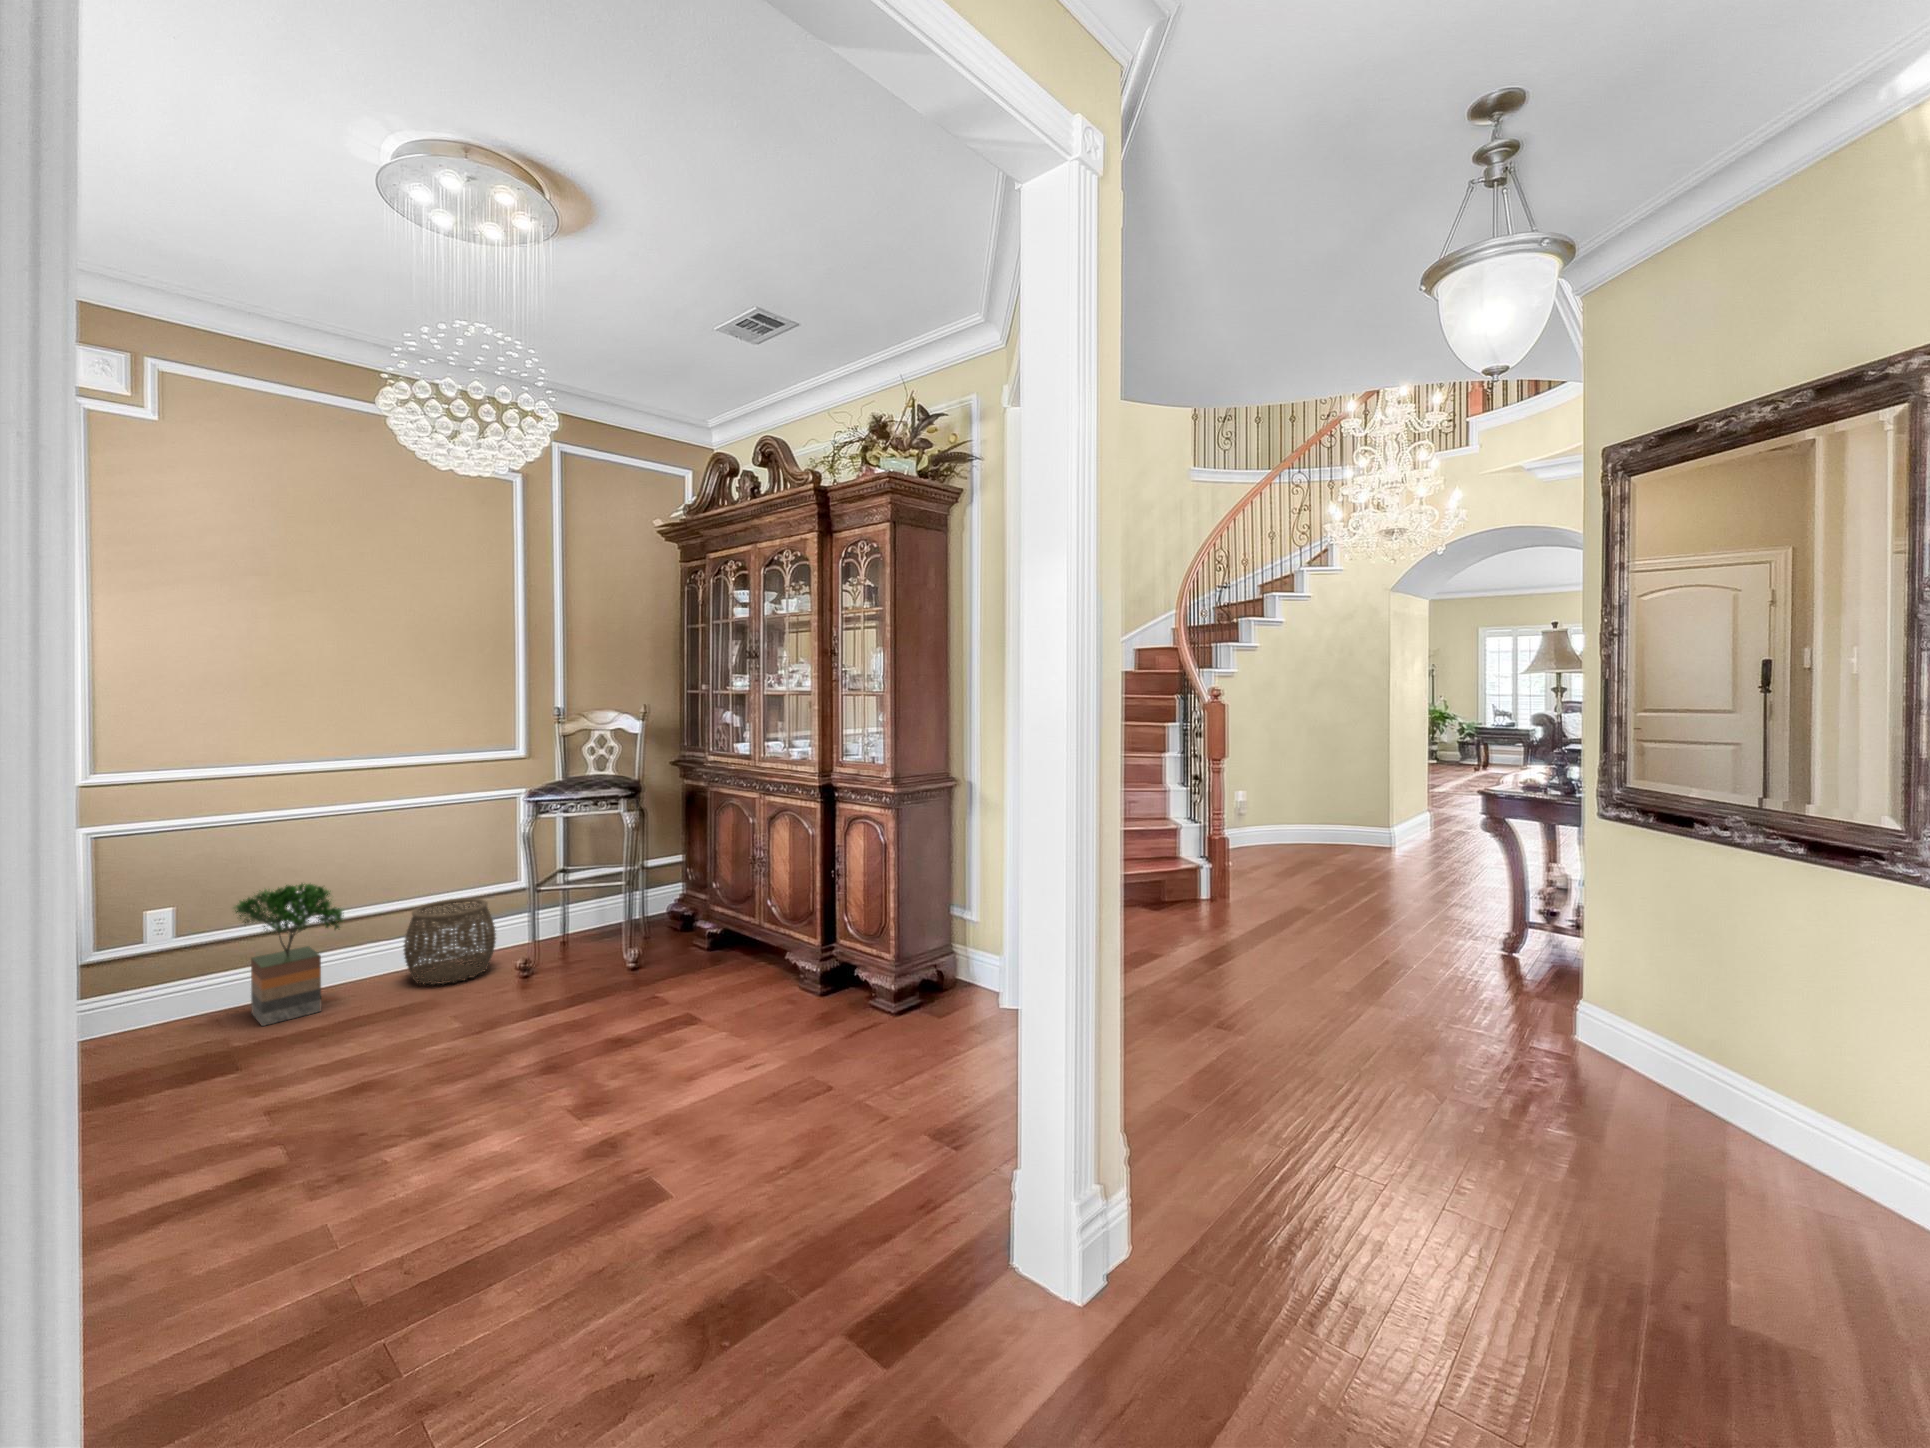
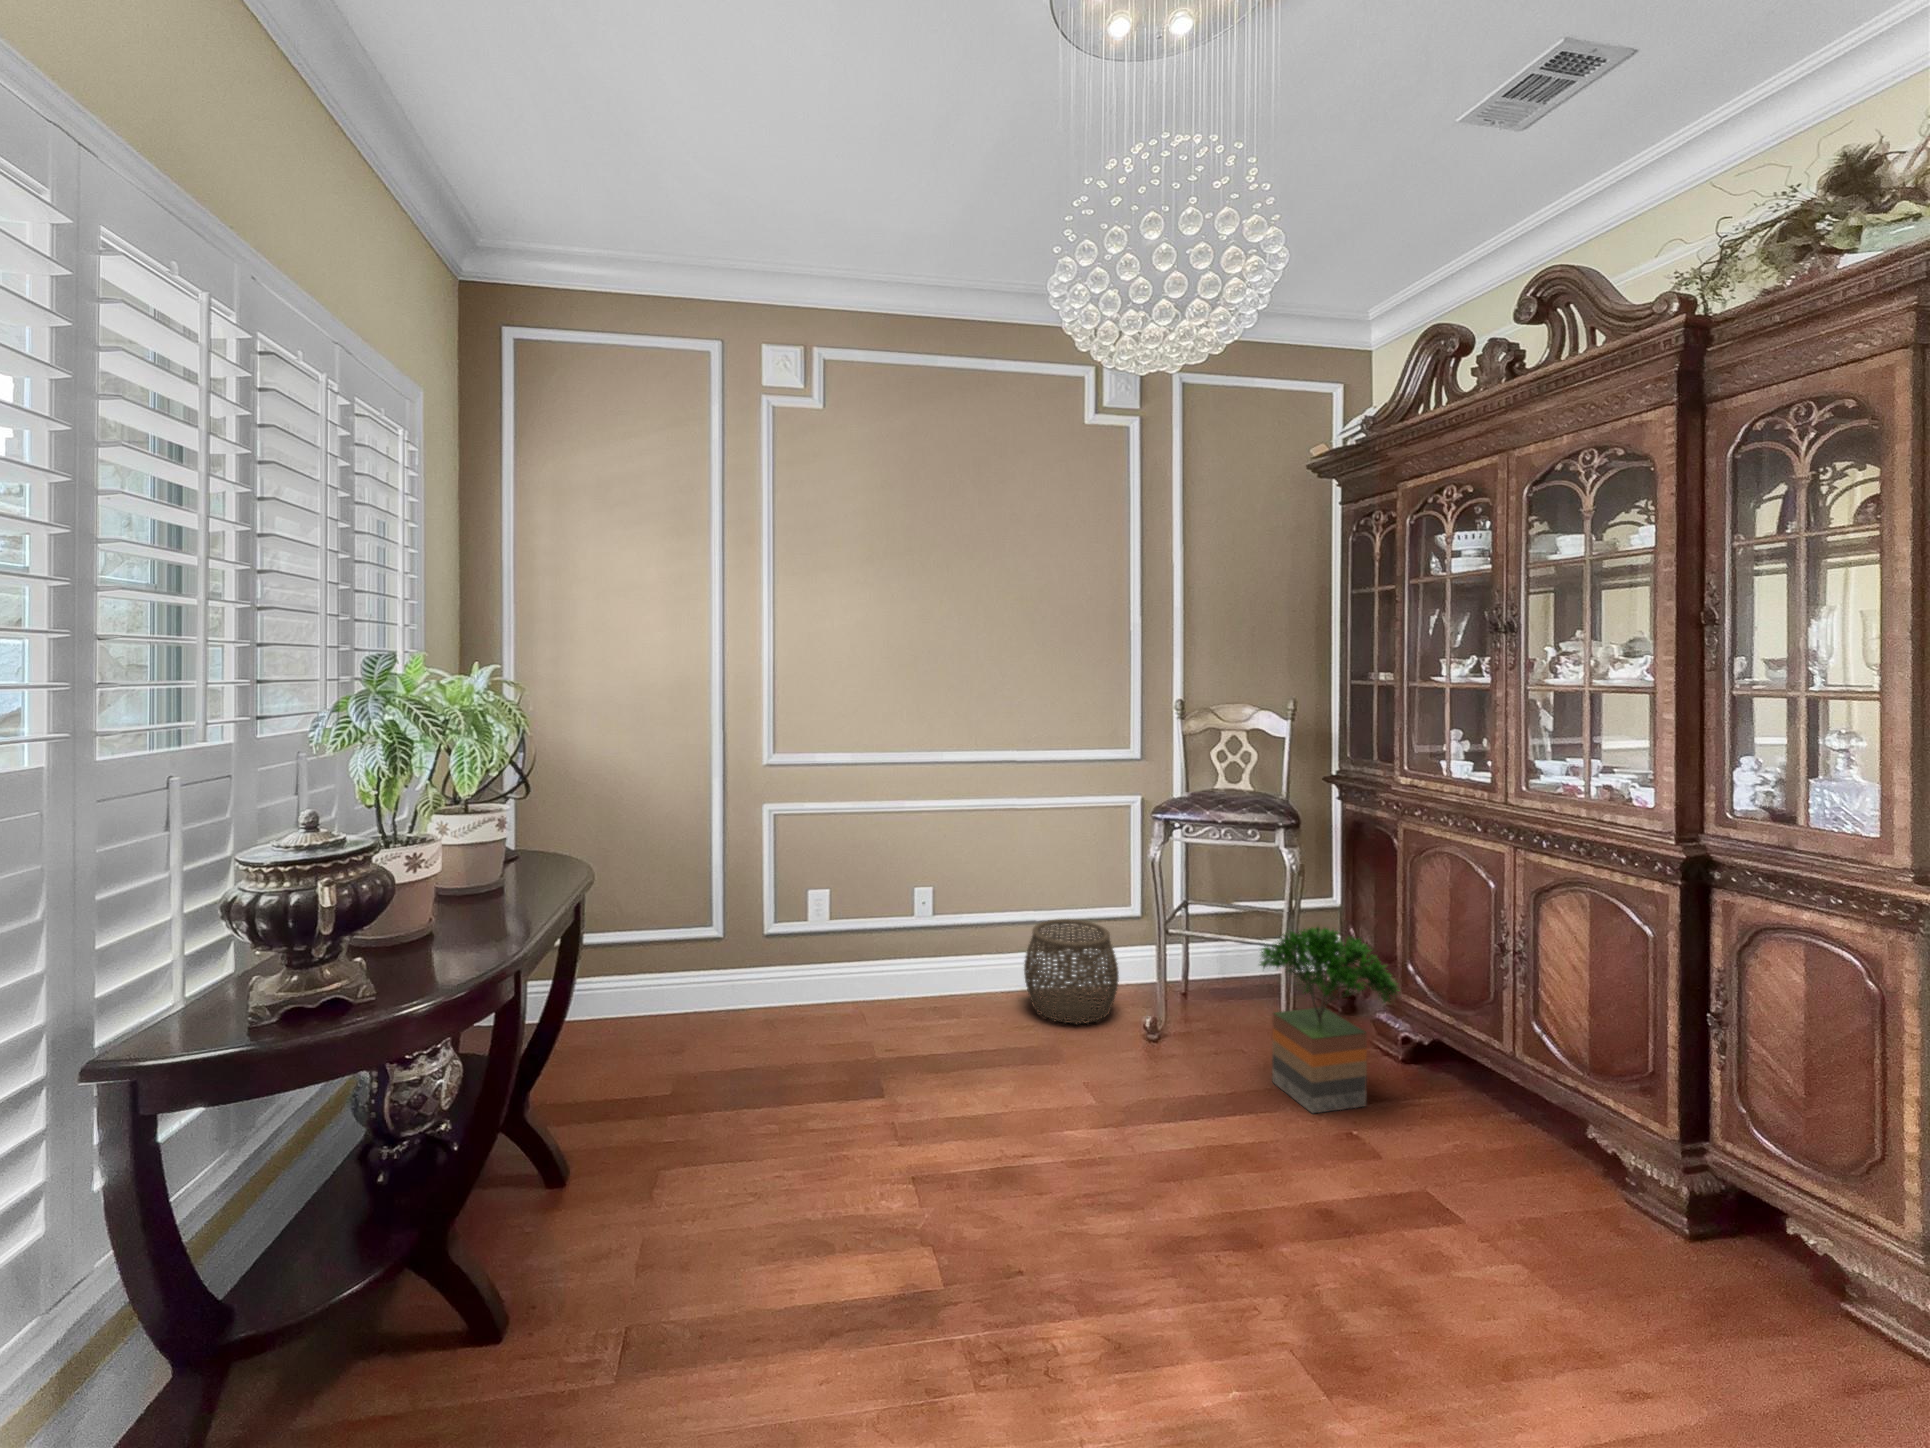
potted tree: present [234,883,344,1026] -> present [1260,927,1399,1113]

